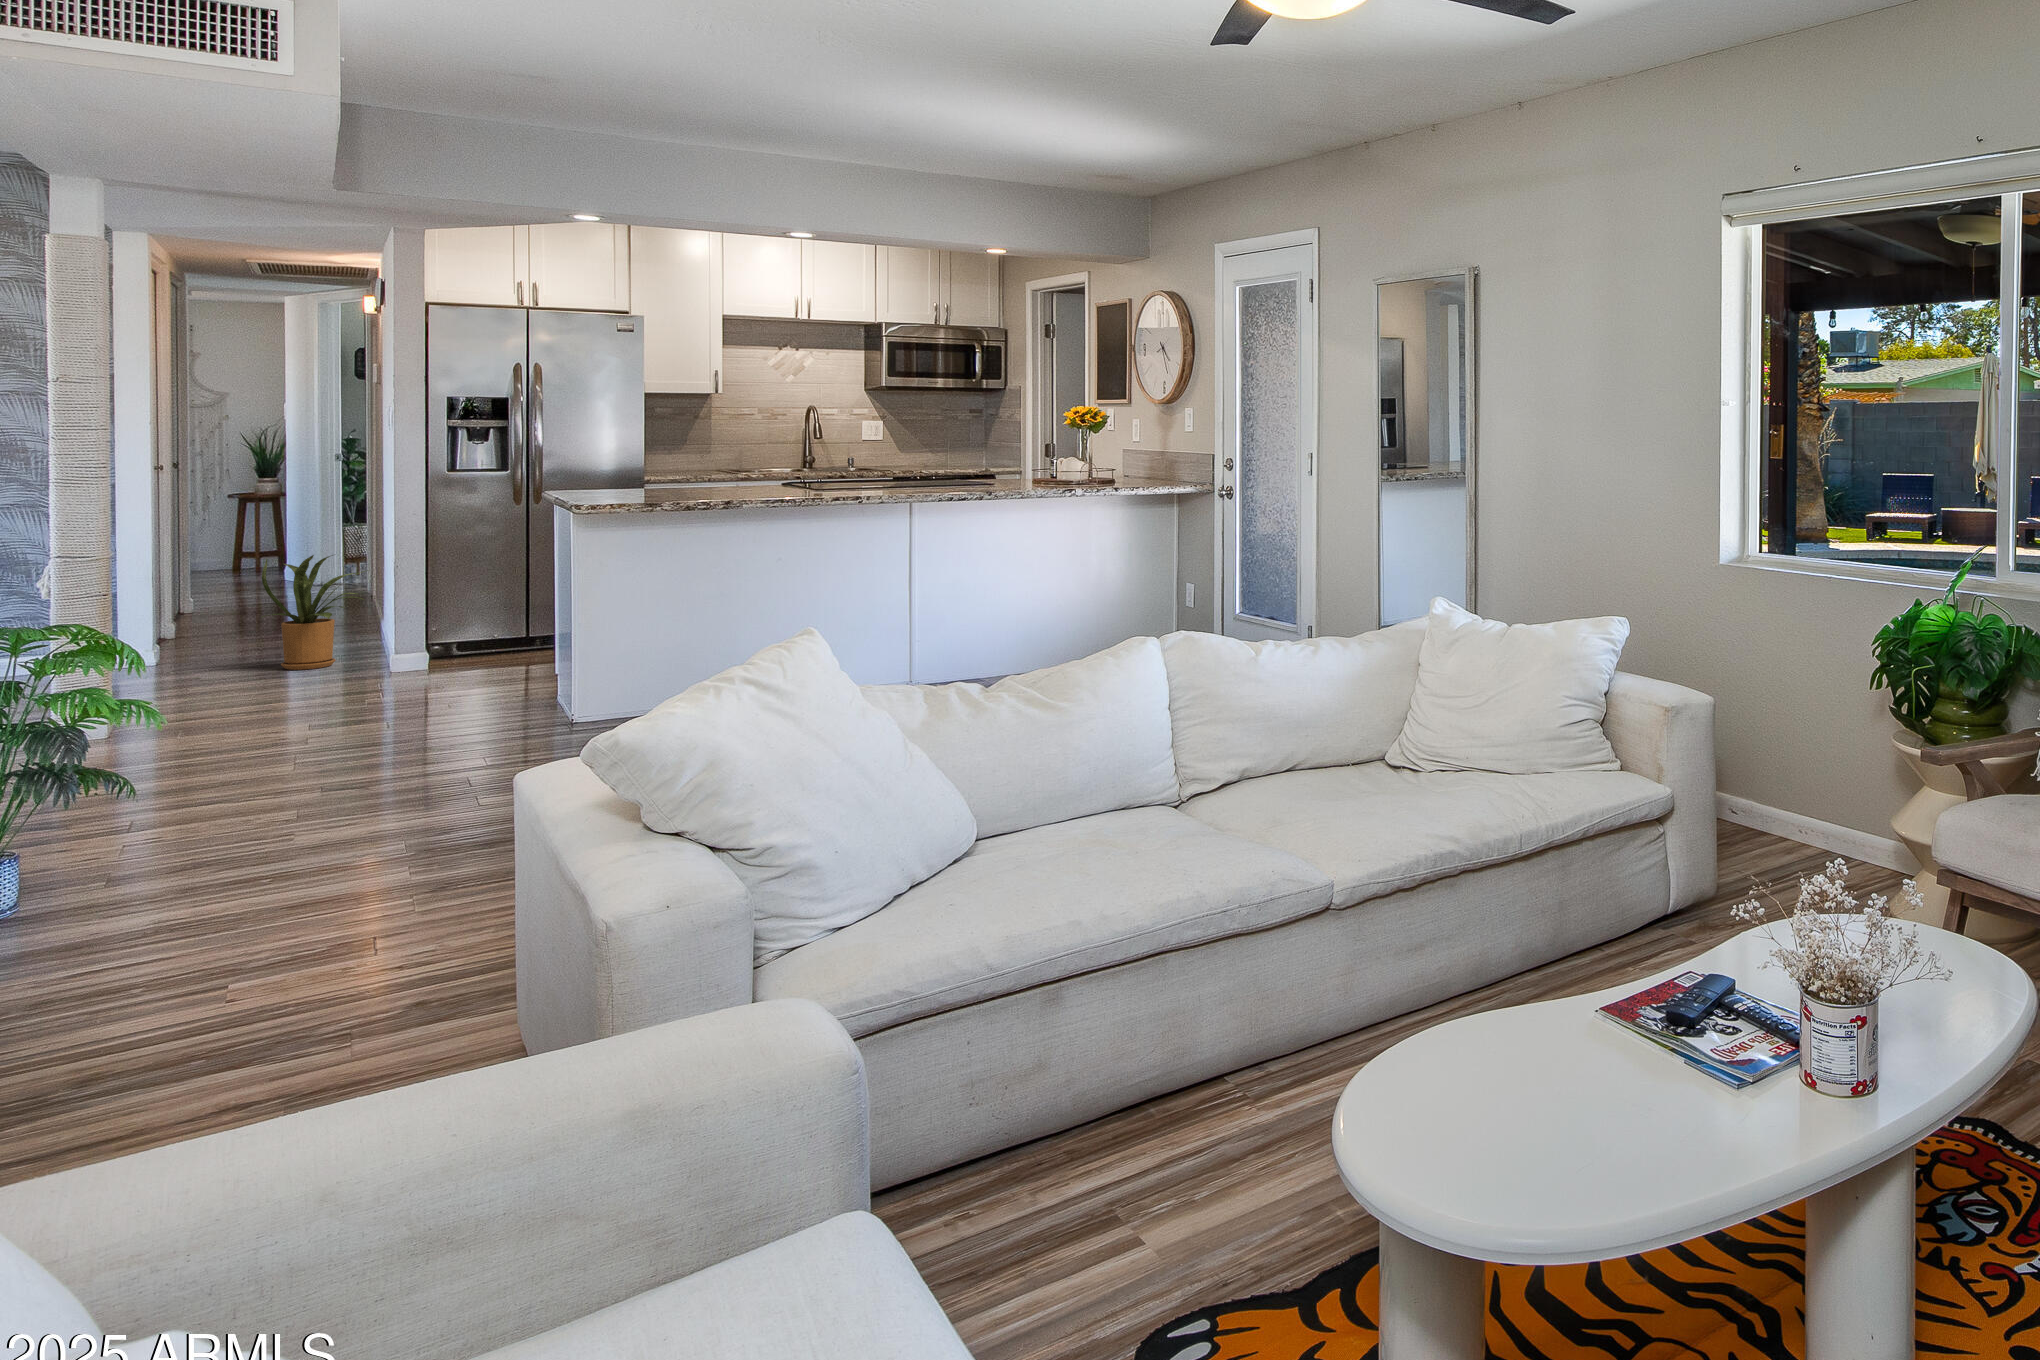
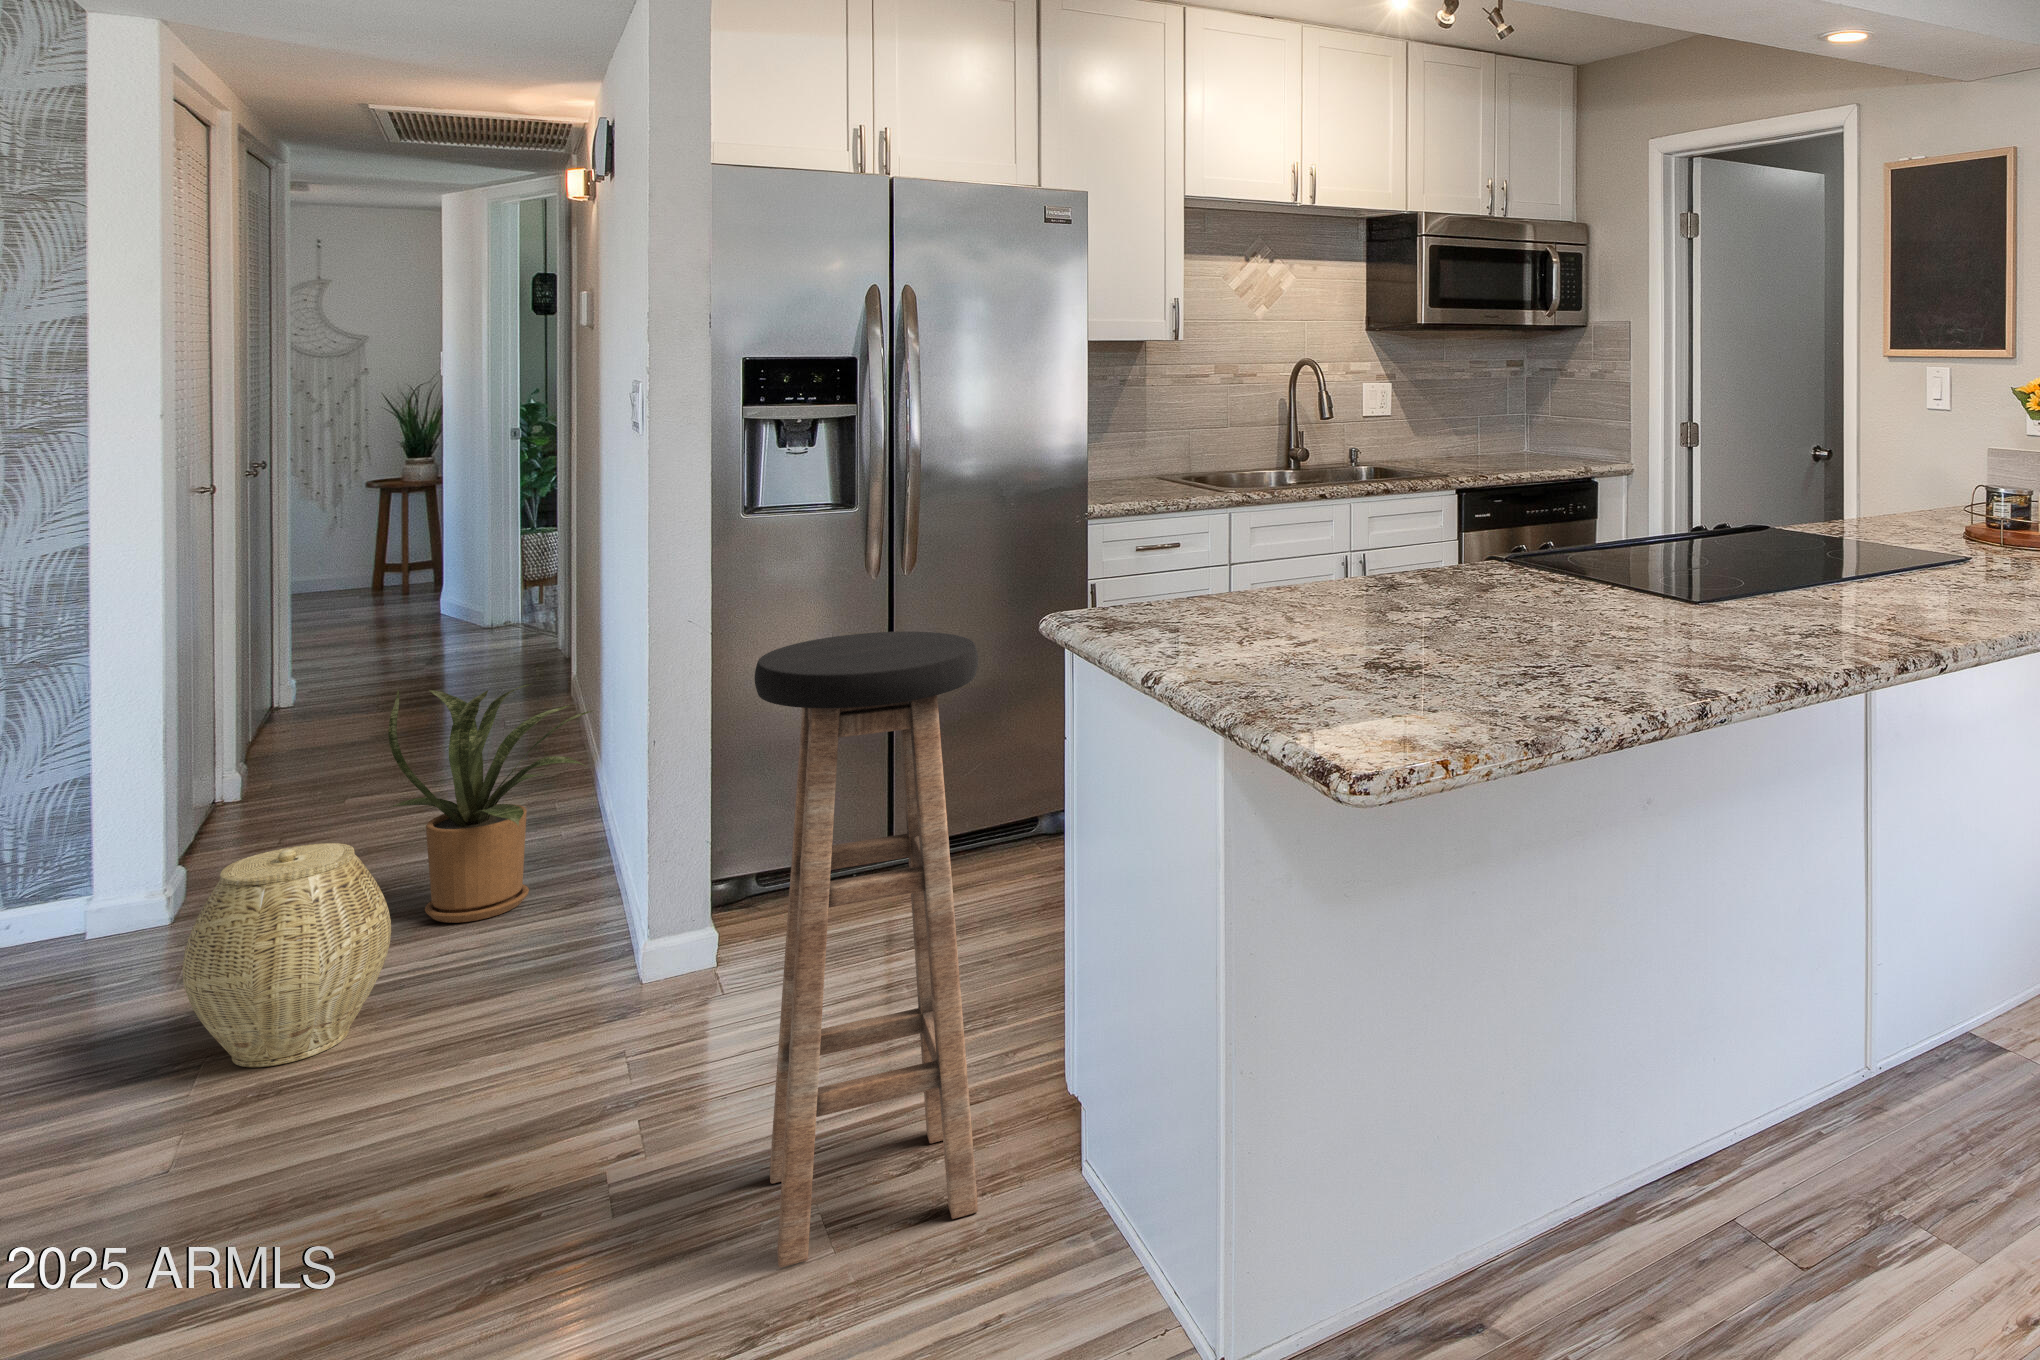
bar stool: none [419,501,517,722] -> present [754,632,978,1267]
woven basket: none [171,607,266,697] -> present [182,843,391,1067]

